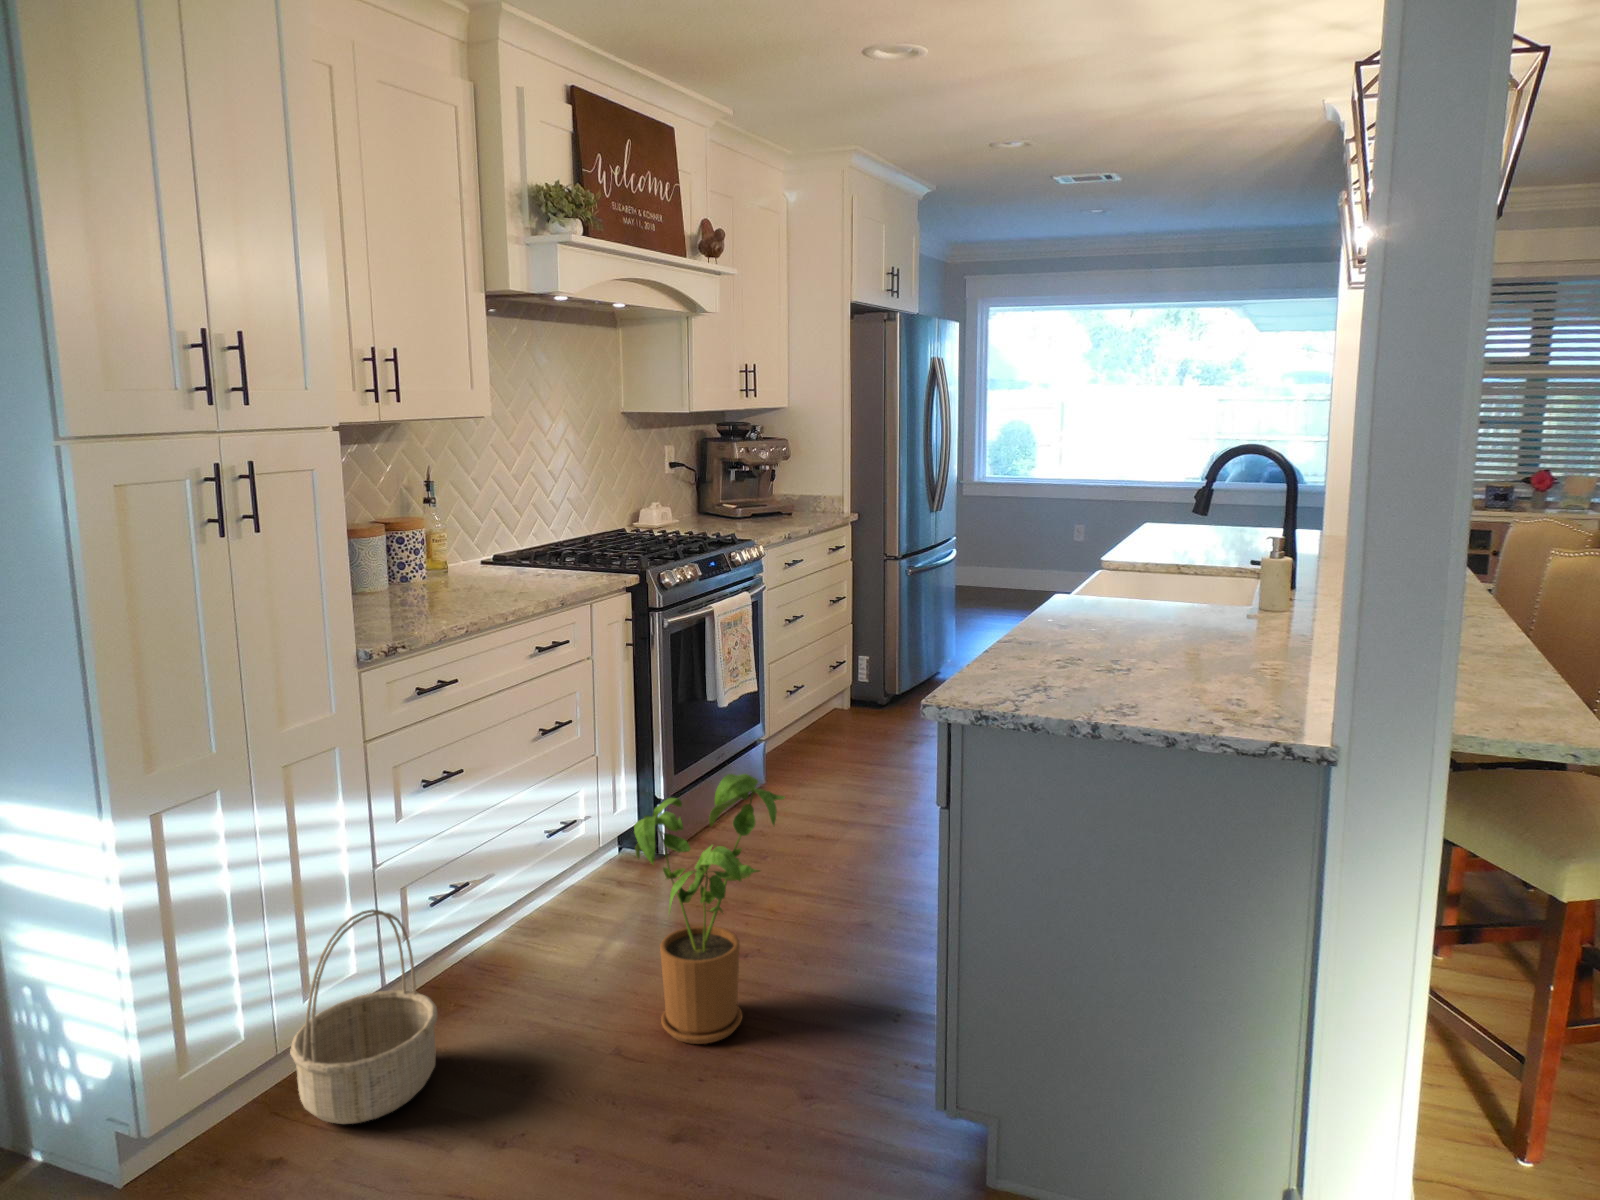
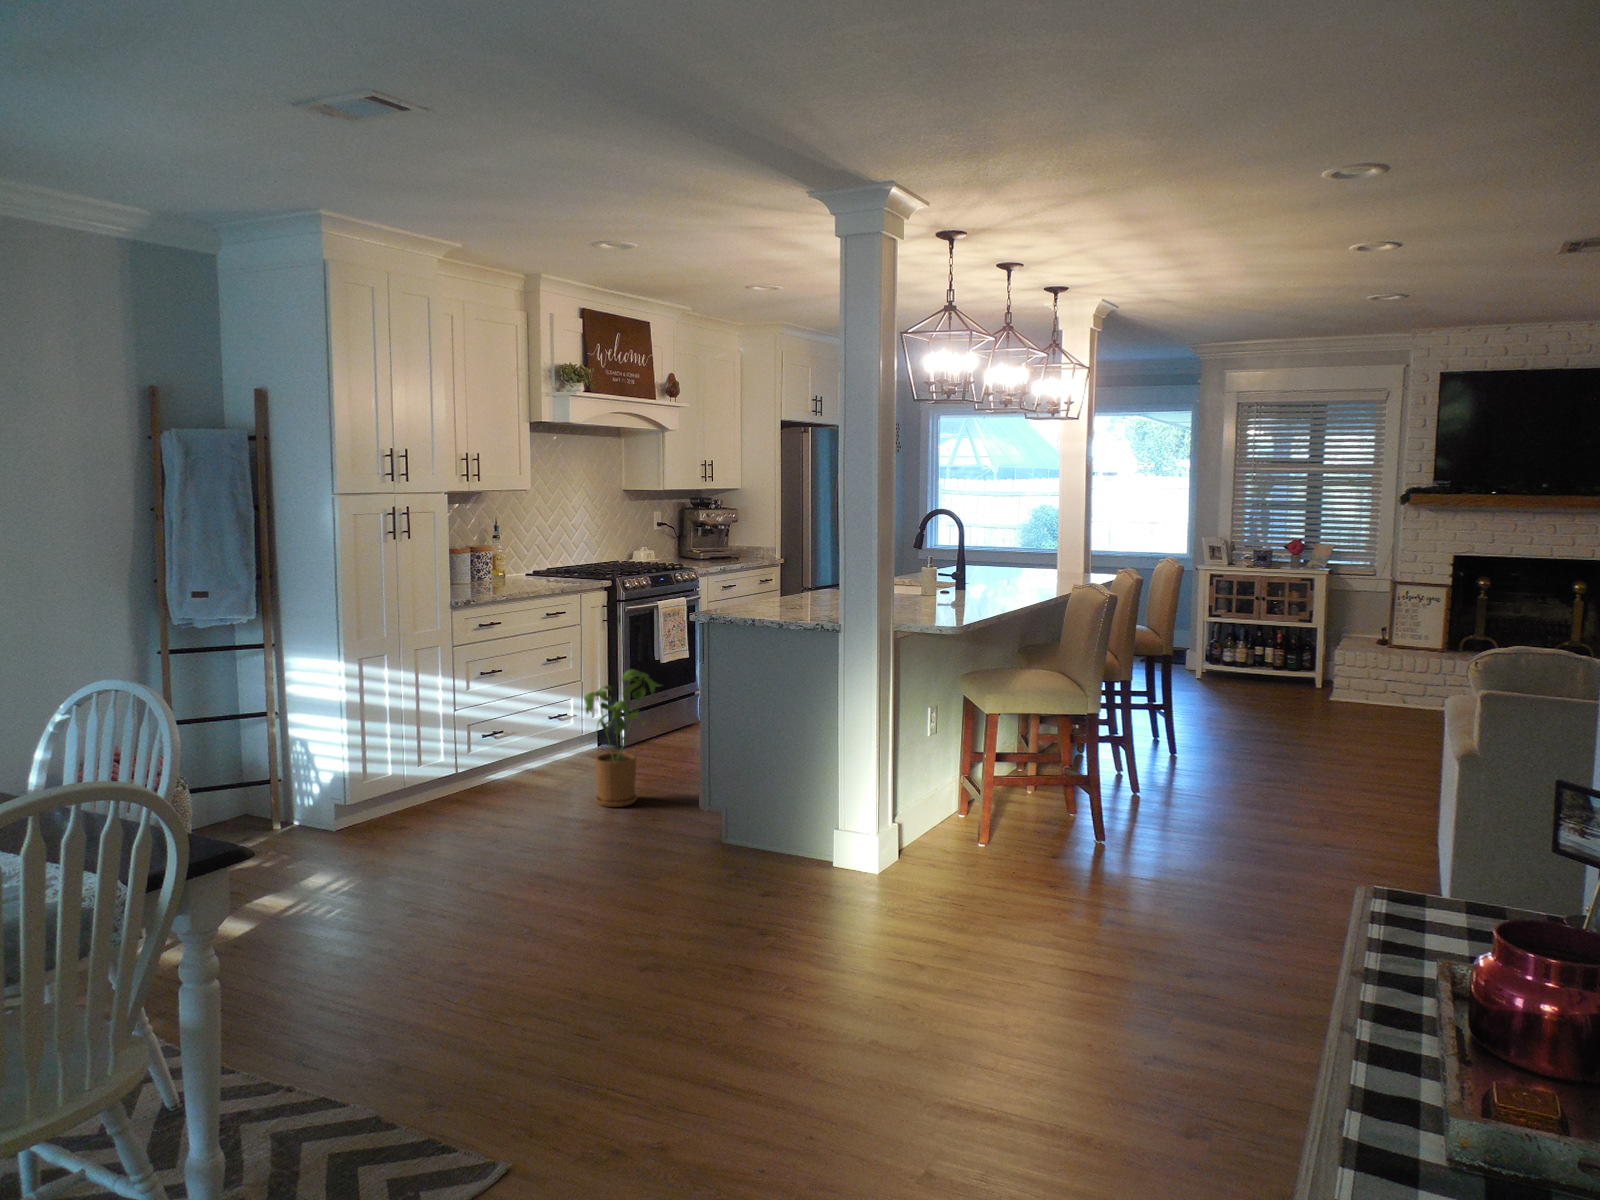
basket: present [290,909,437,1124] -> none [411,722,482,822]

